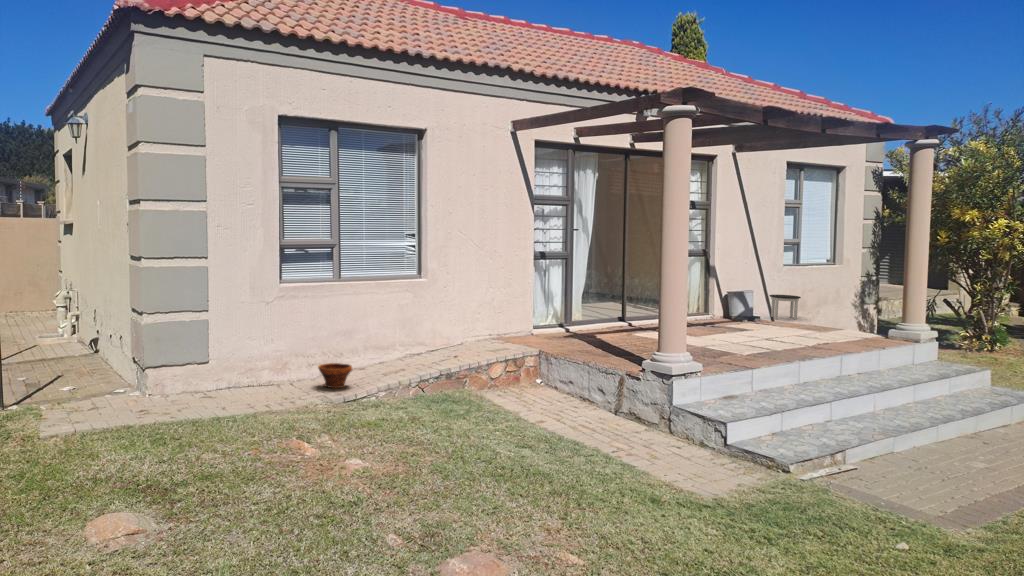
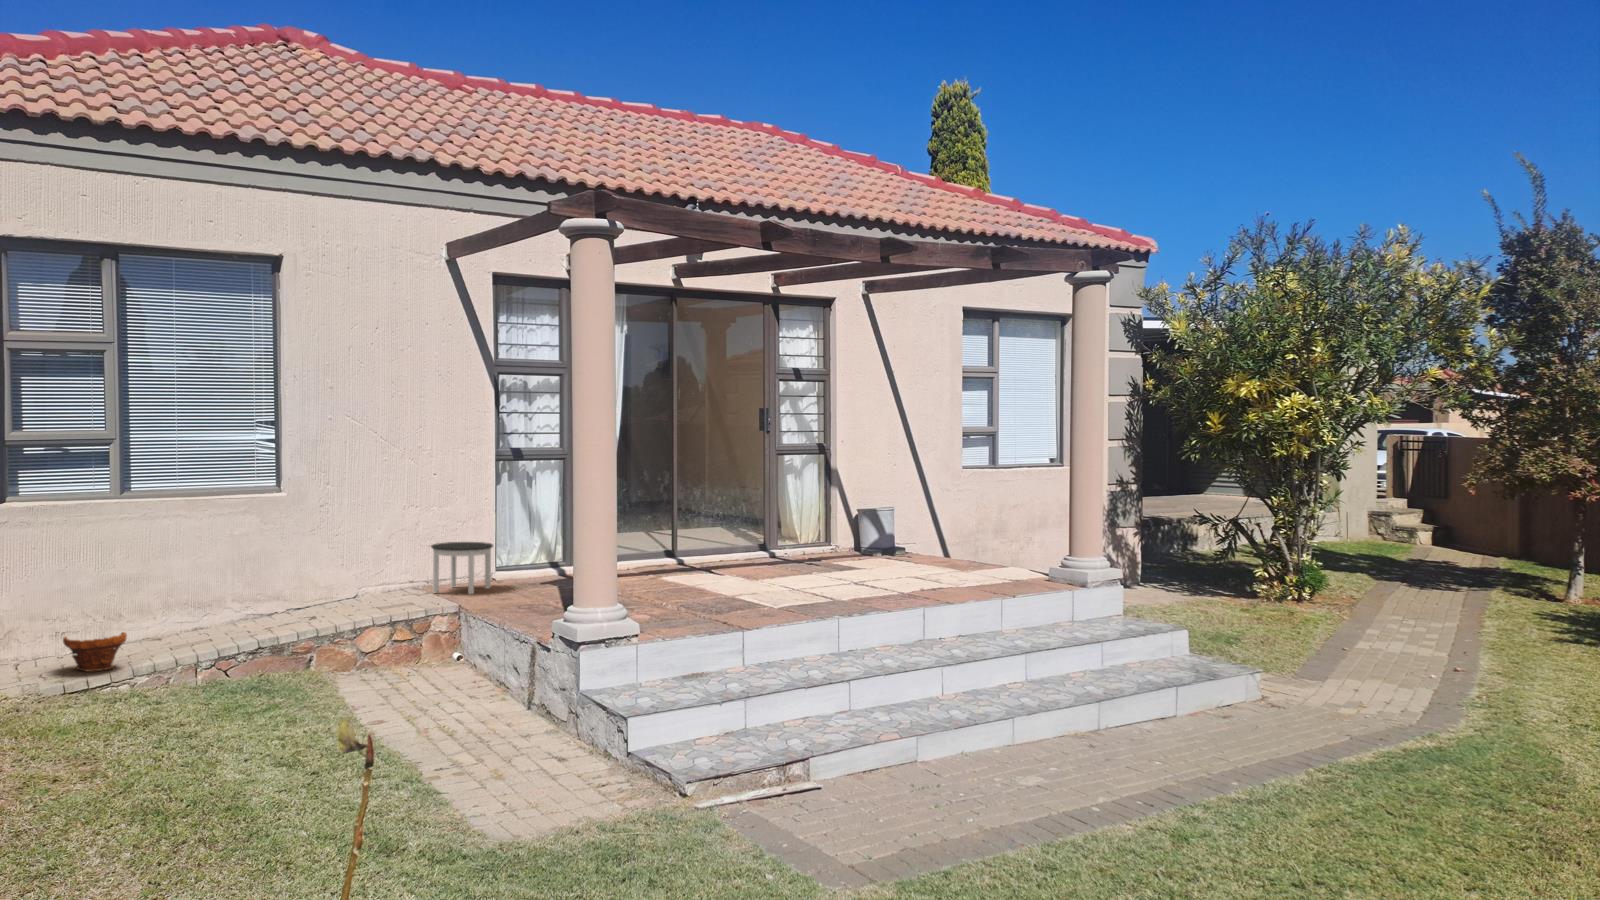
round table: present [770,295,801,320] -> present [431,542,493,594]

